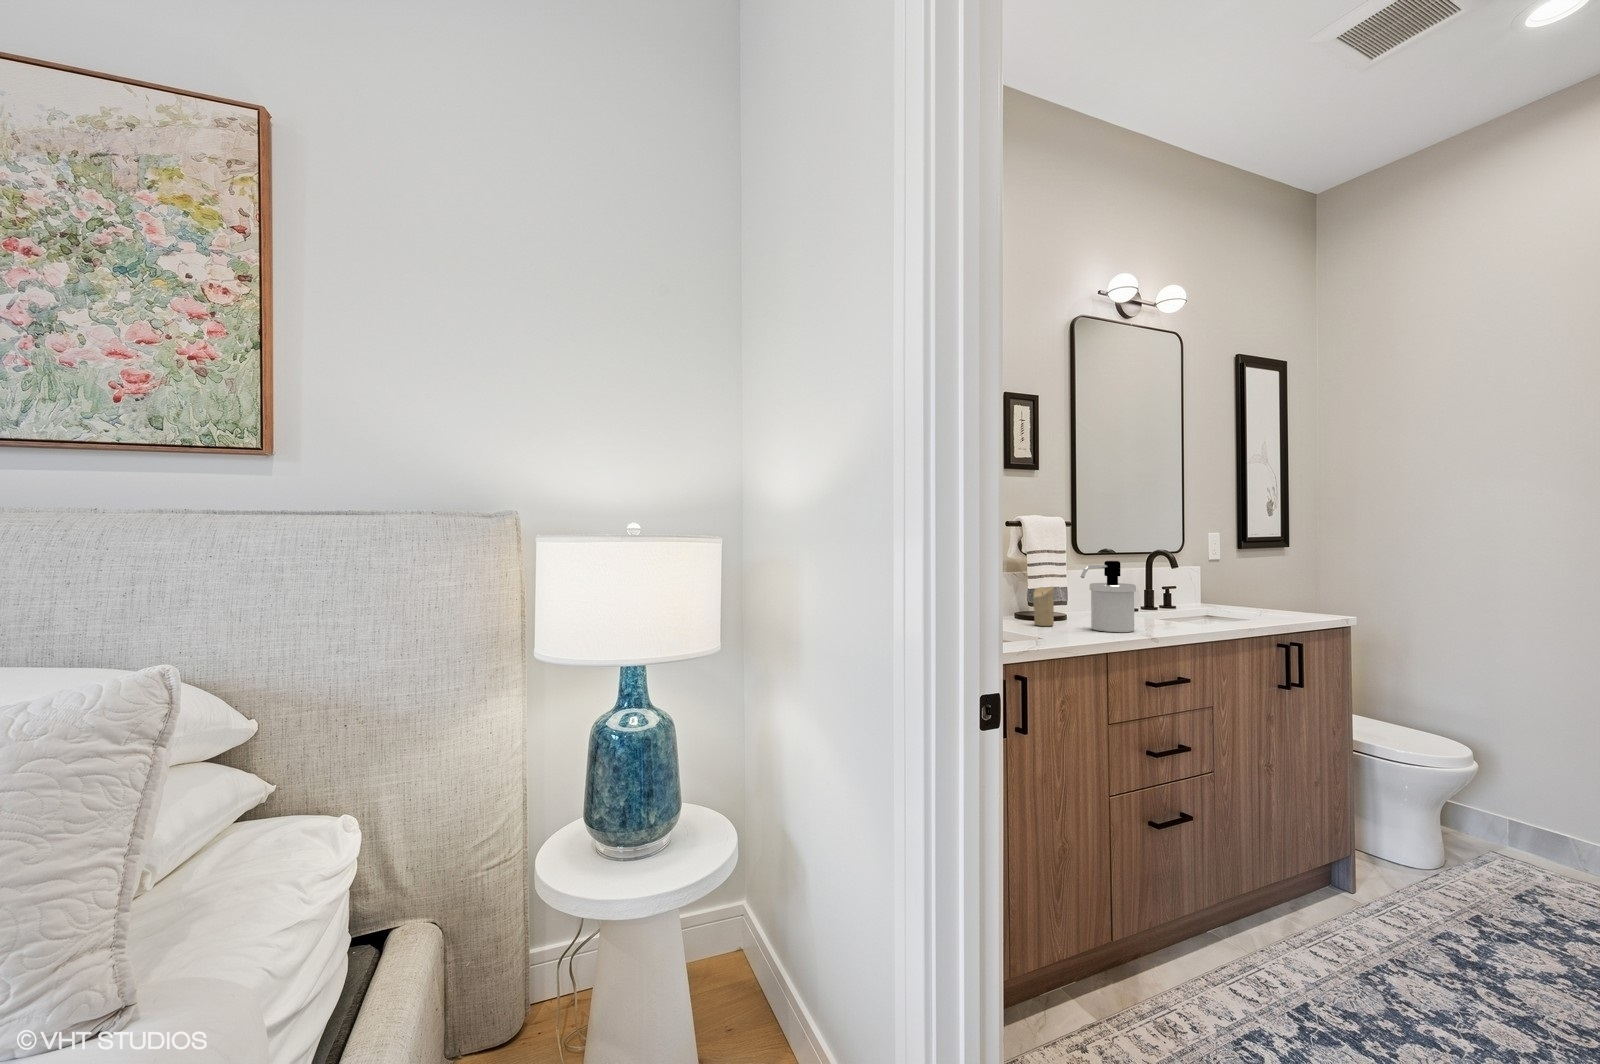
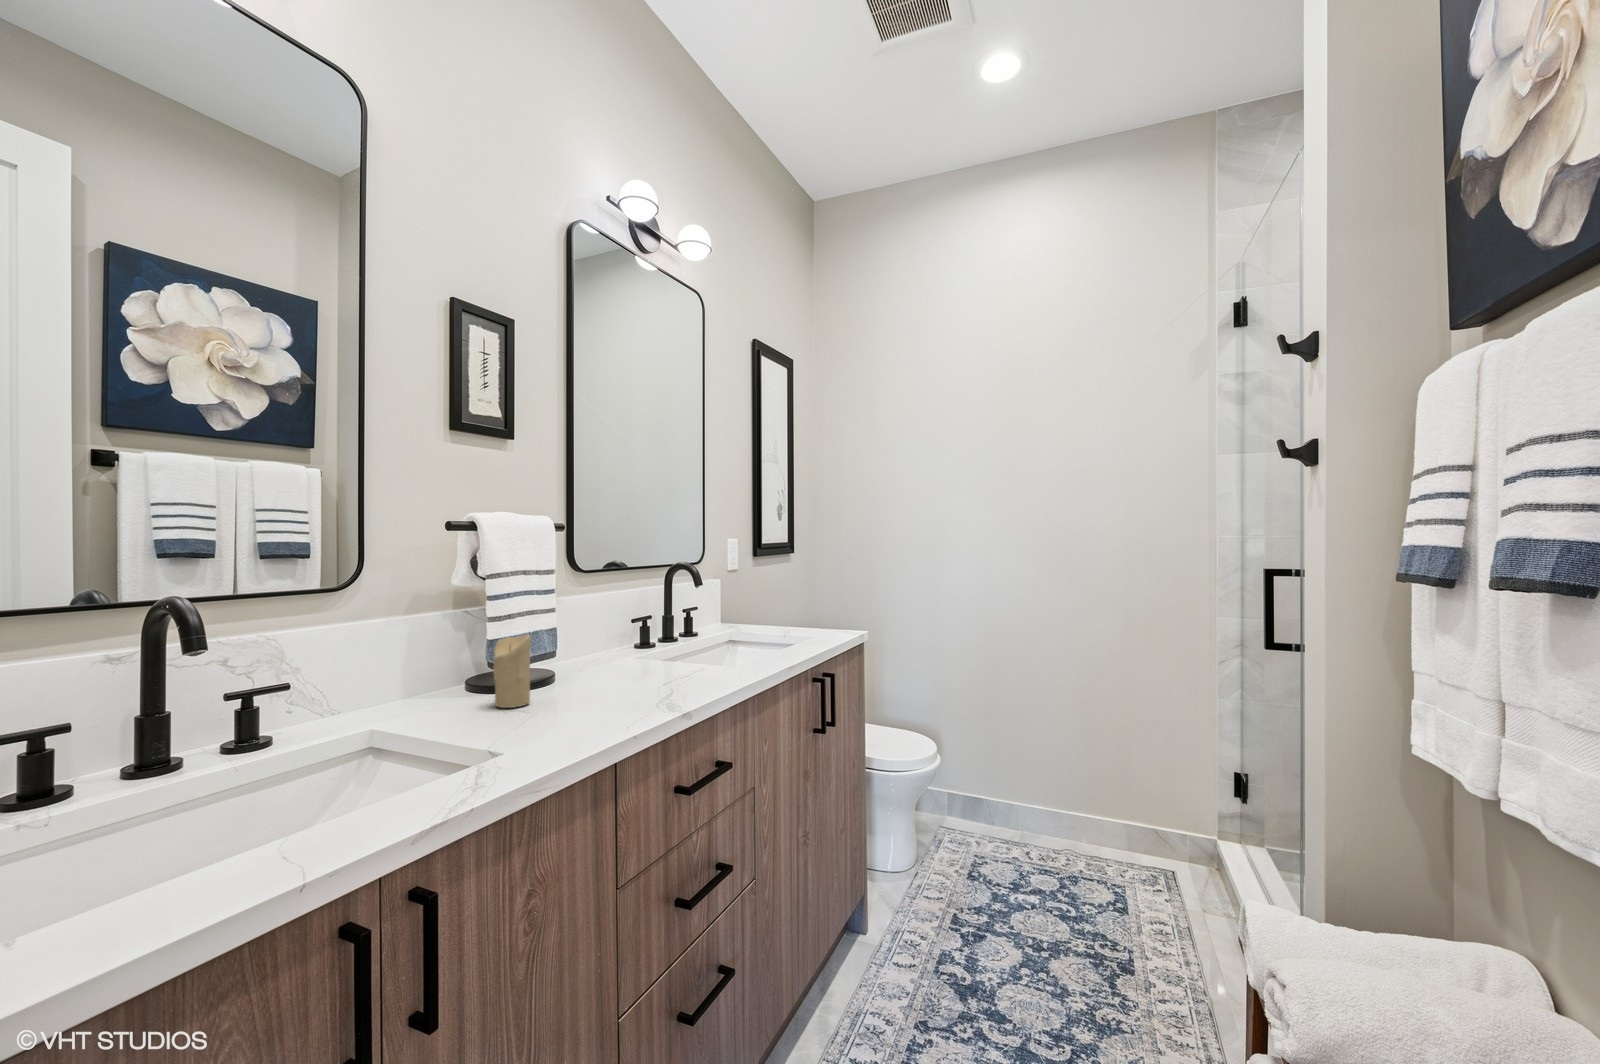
soap dispenser: present [1081,561,1136,632] -> none [575,587,663,710]

